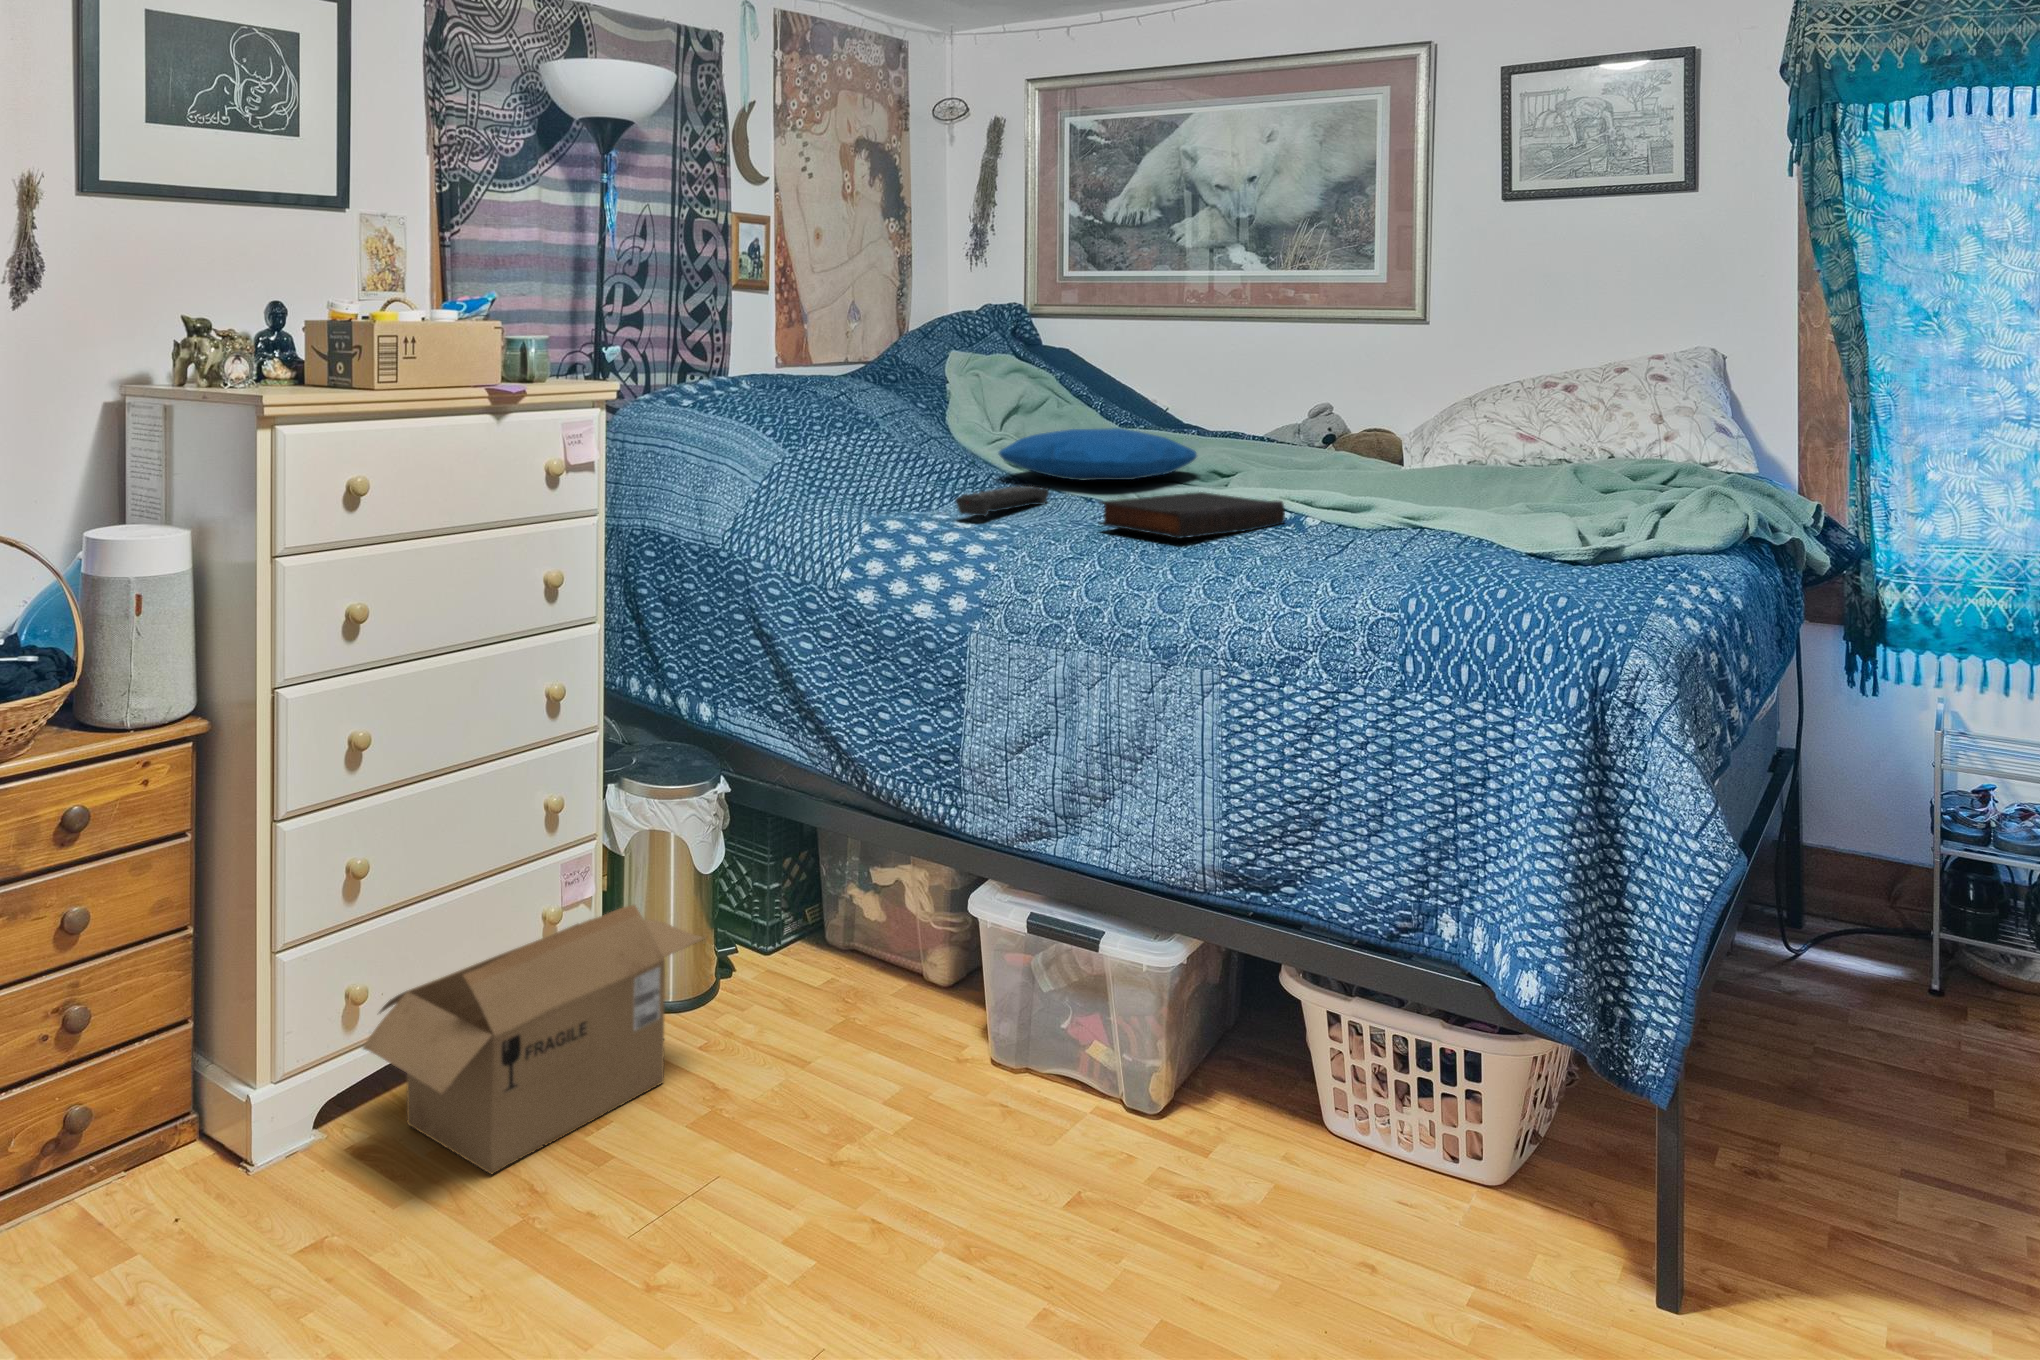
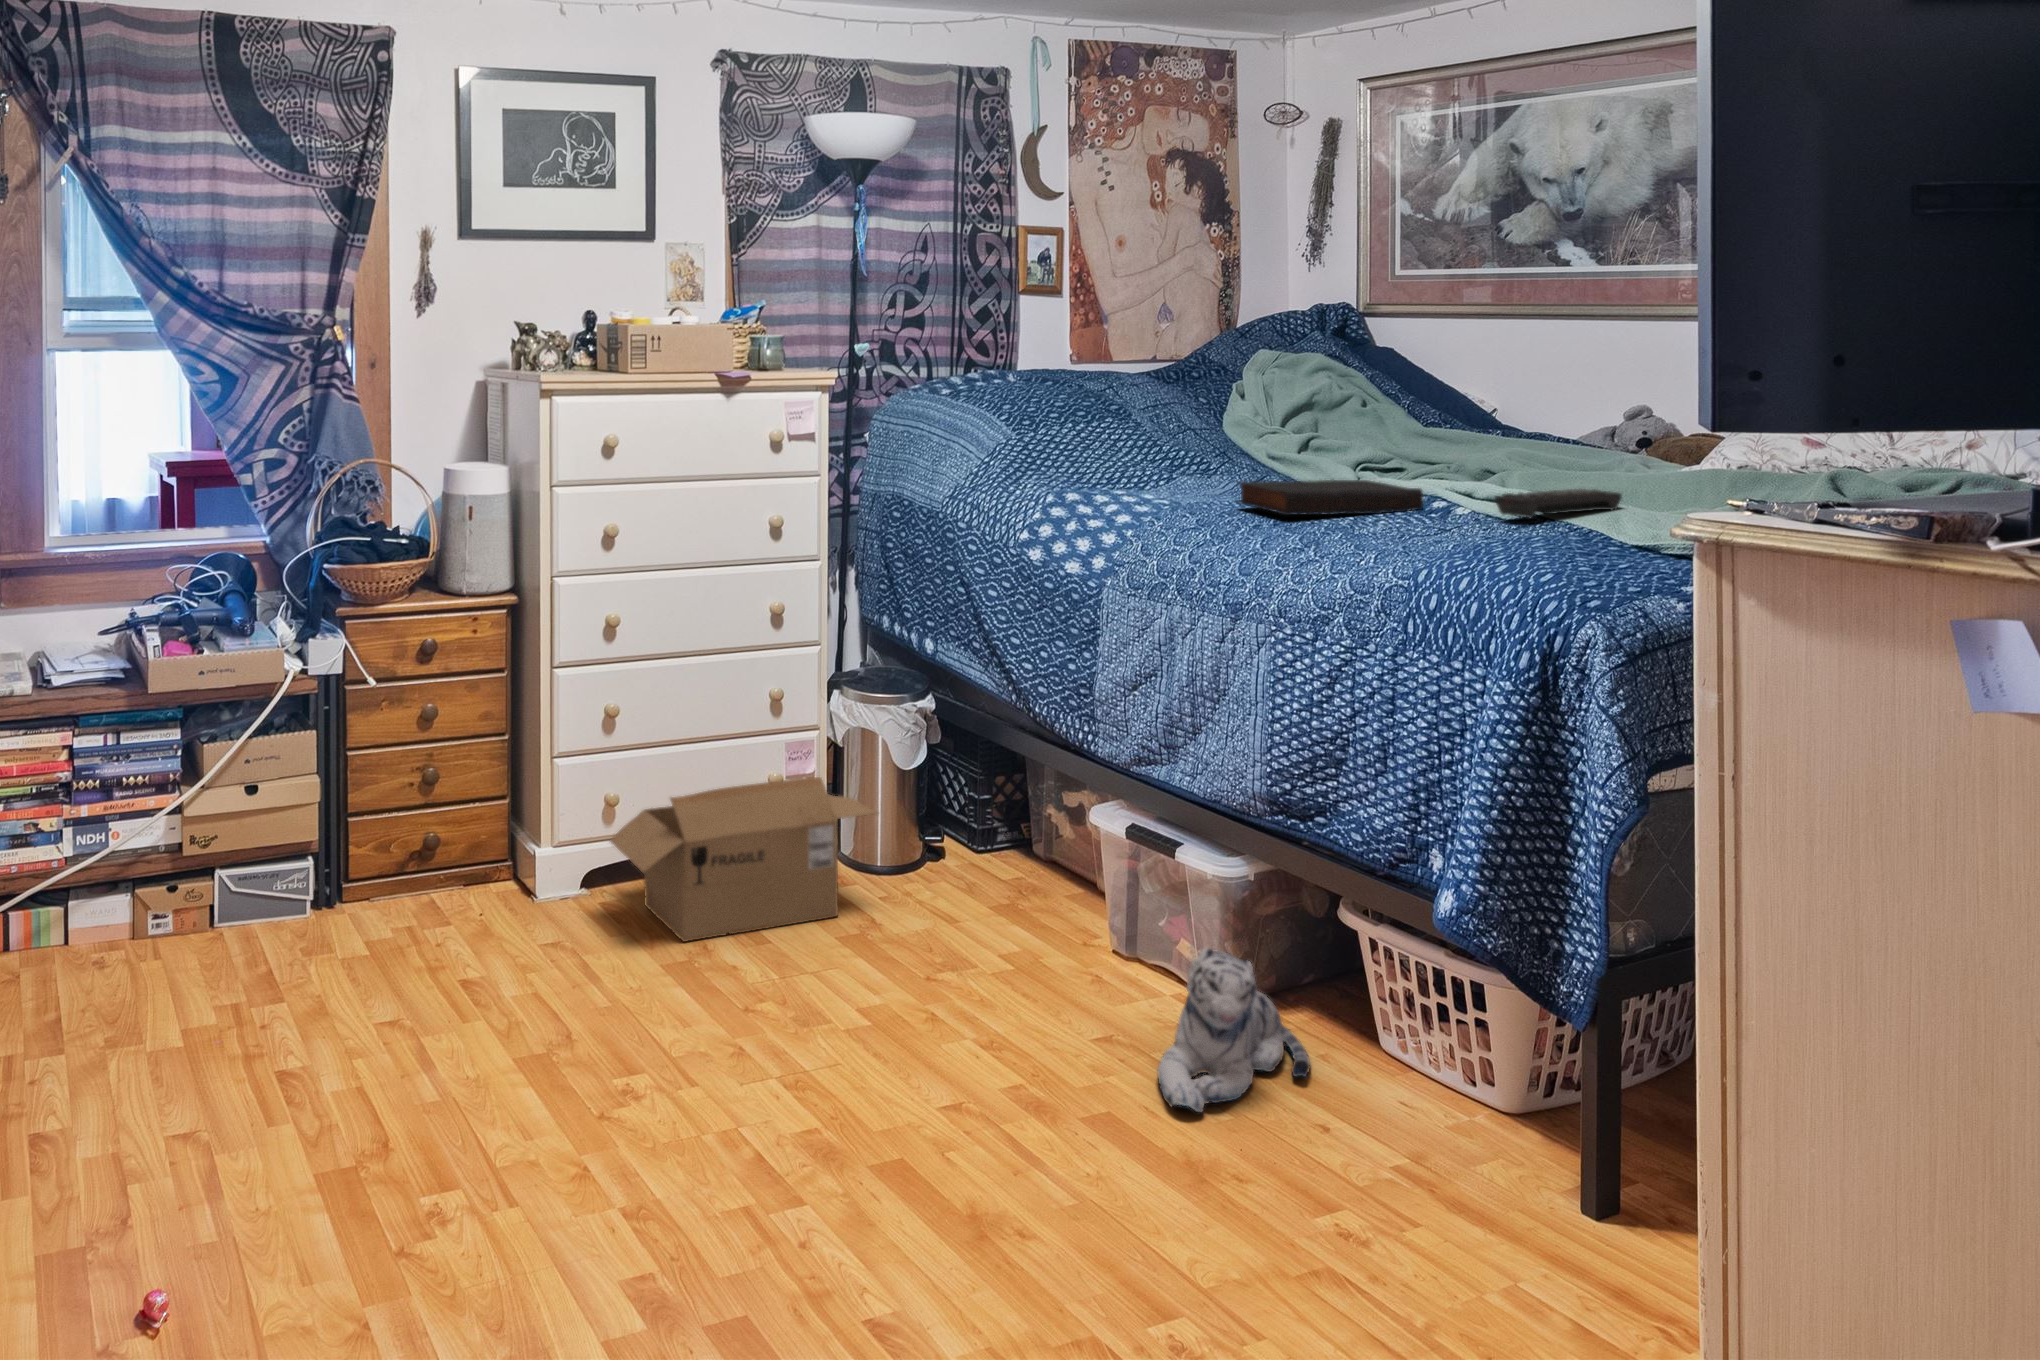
pillow: present [999,428,1197,481] -> none [1224,423,1424,470]
remote control: present [955,486,1049,517] -> present [1495,489,1621,518]
plush toy: none [1149,1068,1302,1285] -> present [1158,948,1310,1112]

